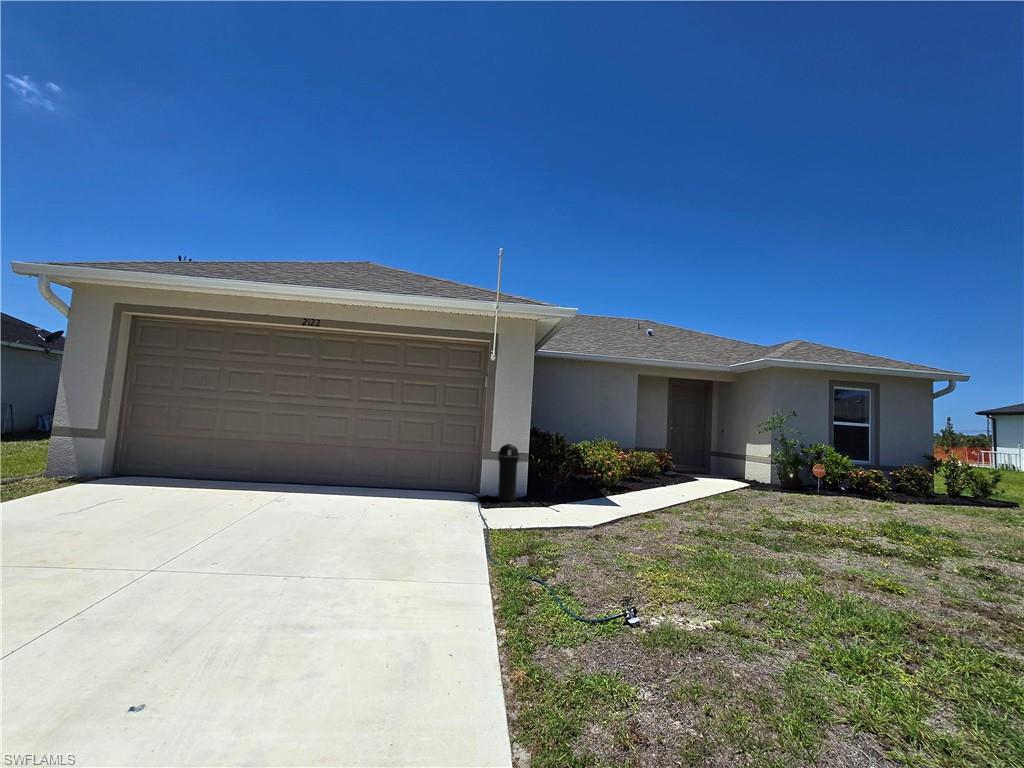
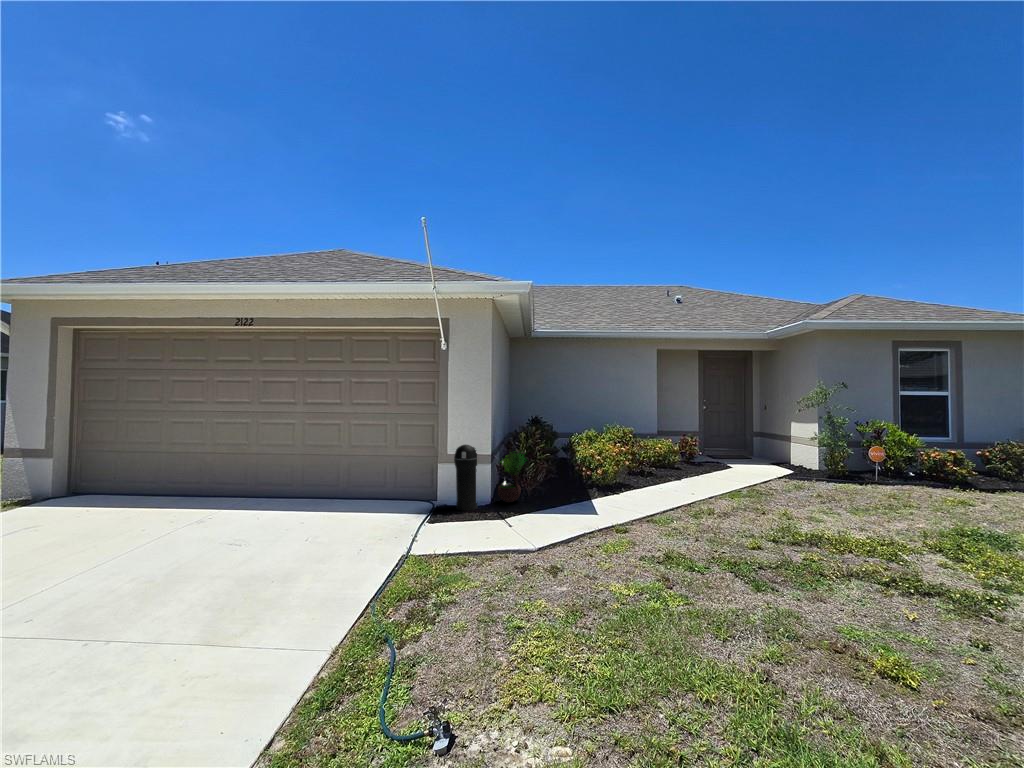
potted tree: present [784,455,805,489] -> present [498,453,524,502]

